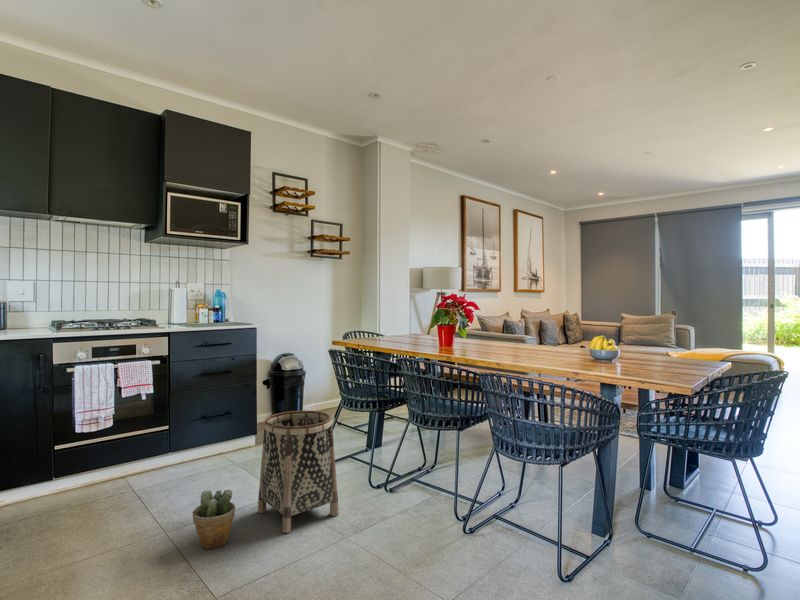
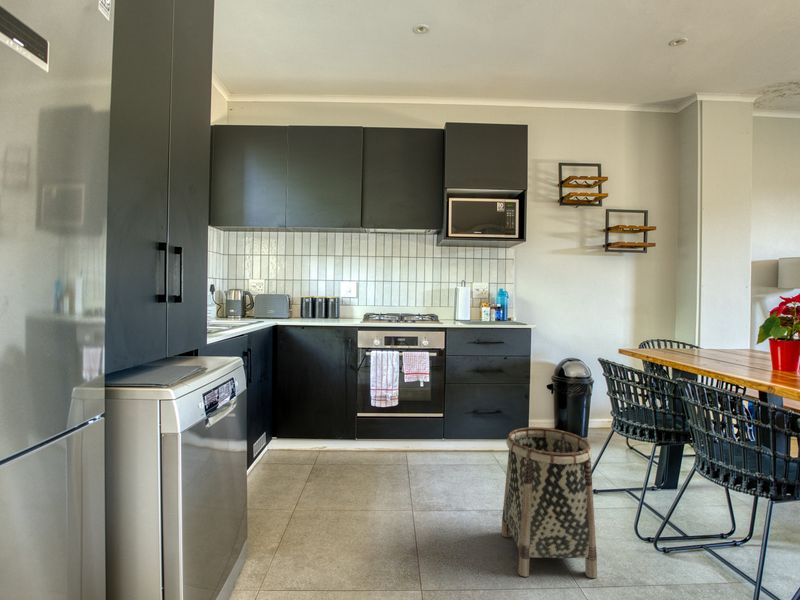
potted plant: present [192,490,235,549] -> none [425,495,468,562]

